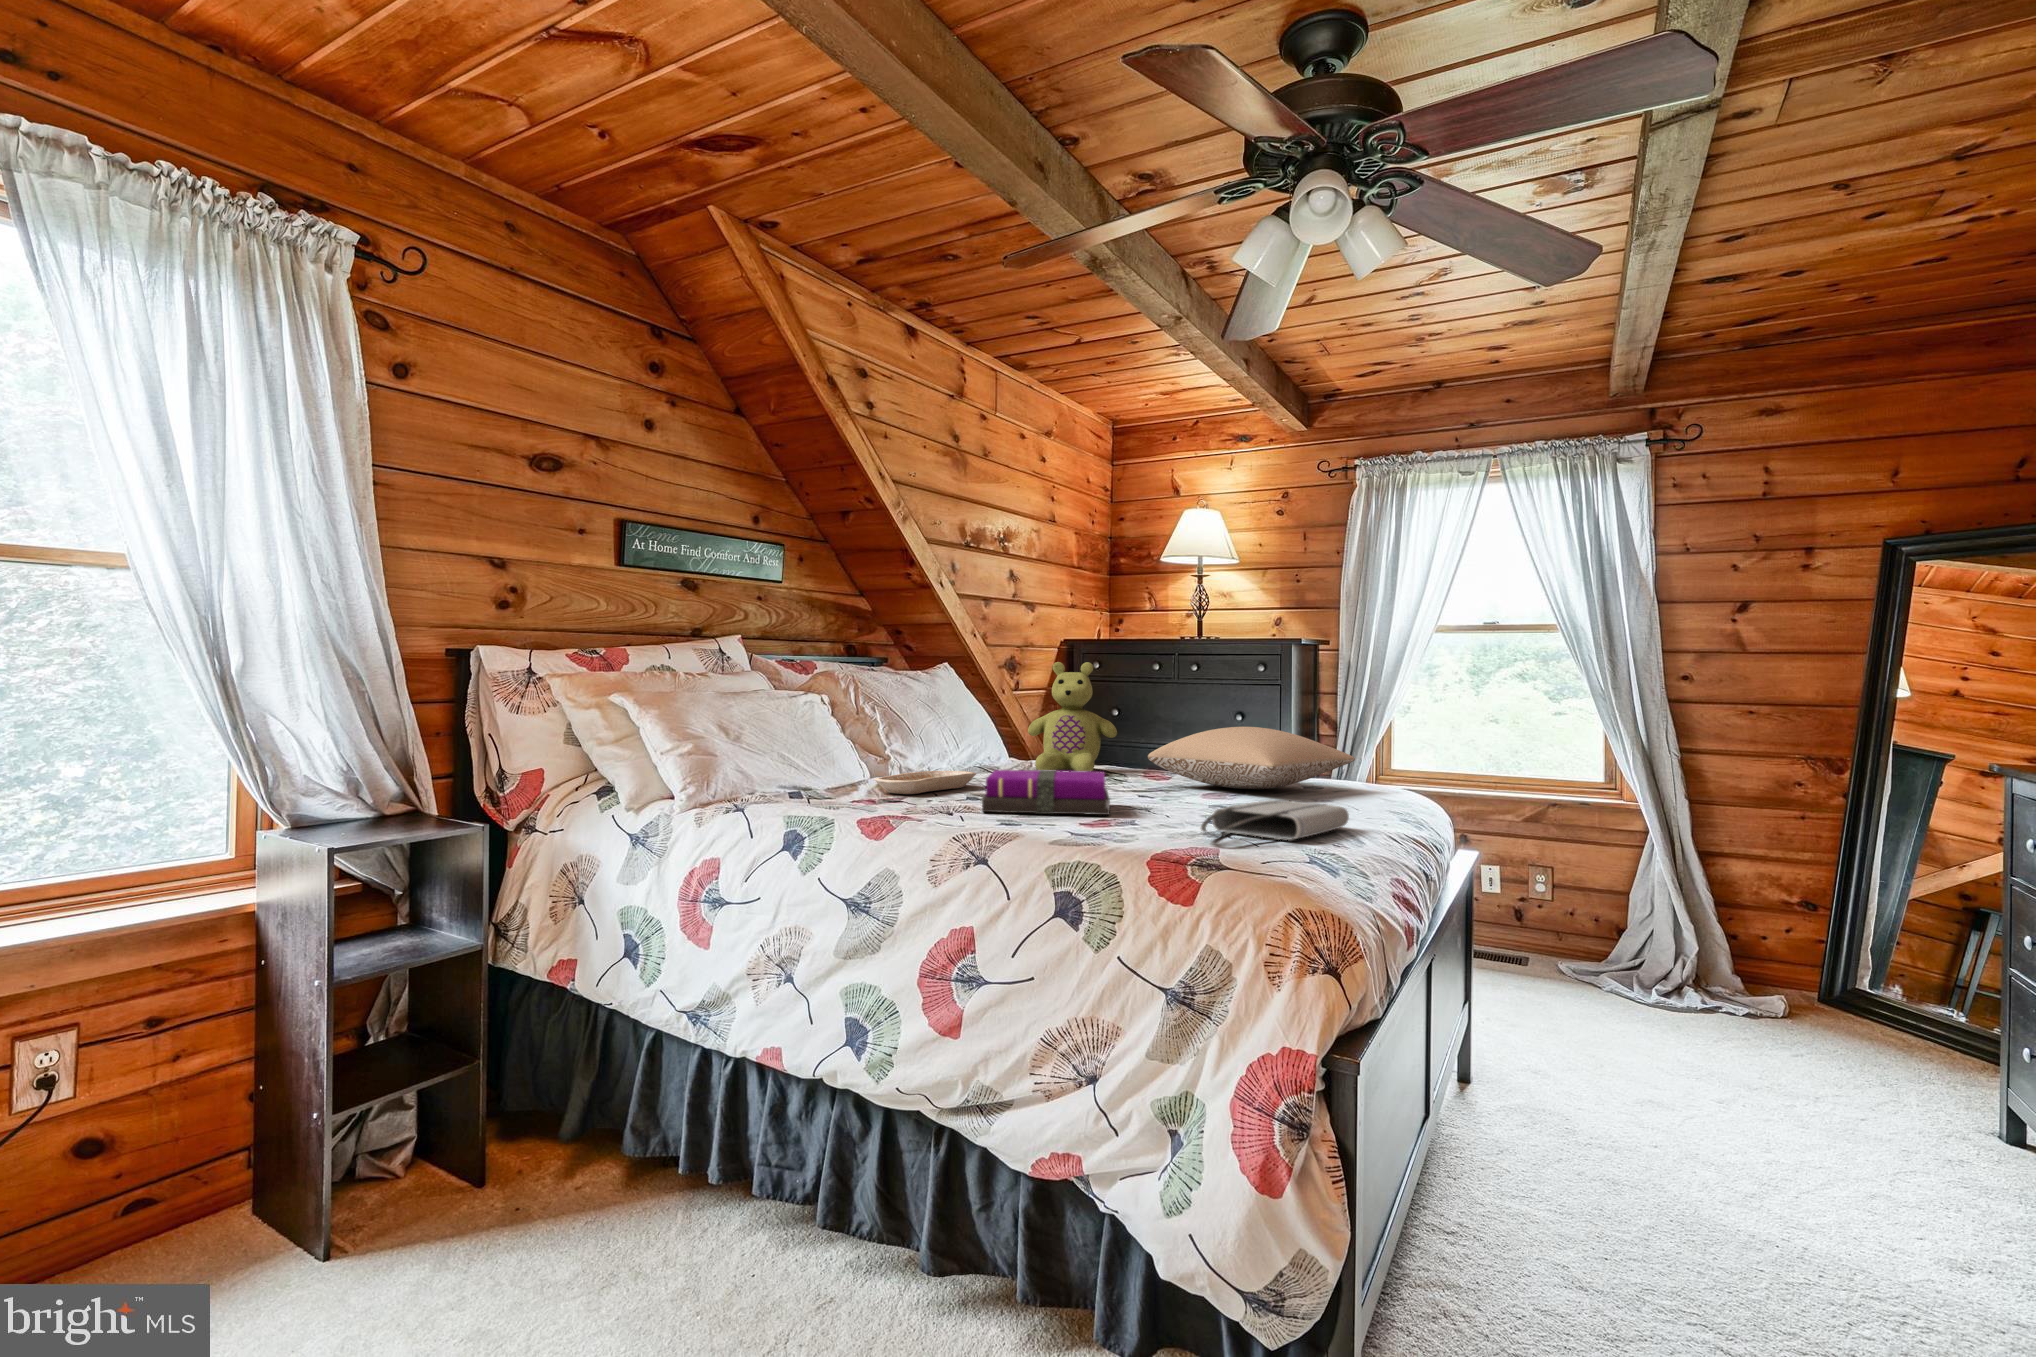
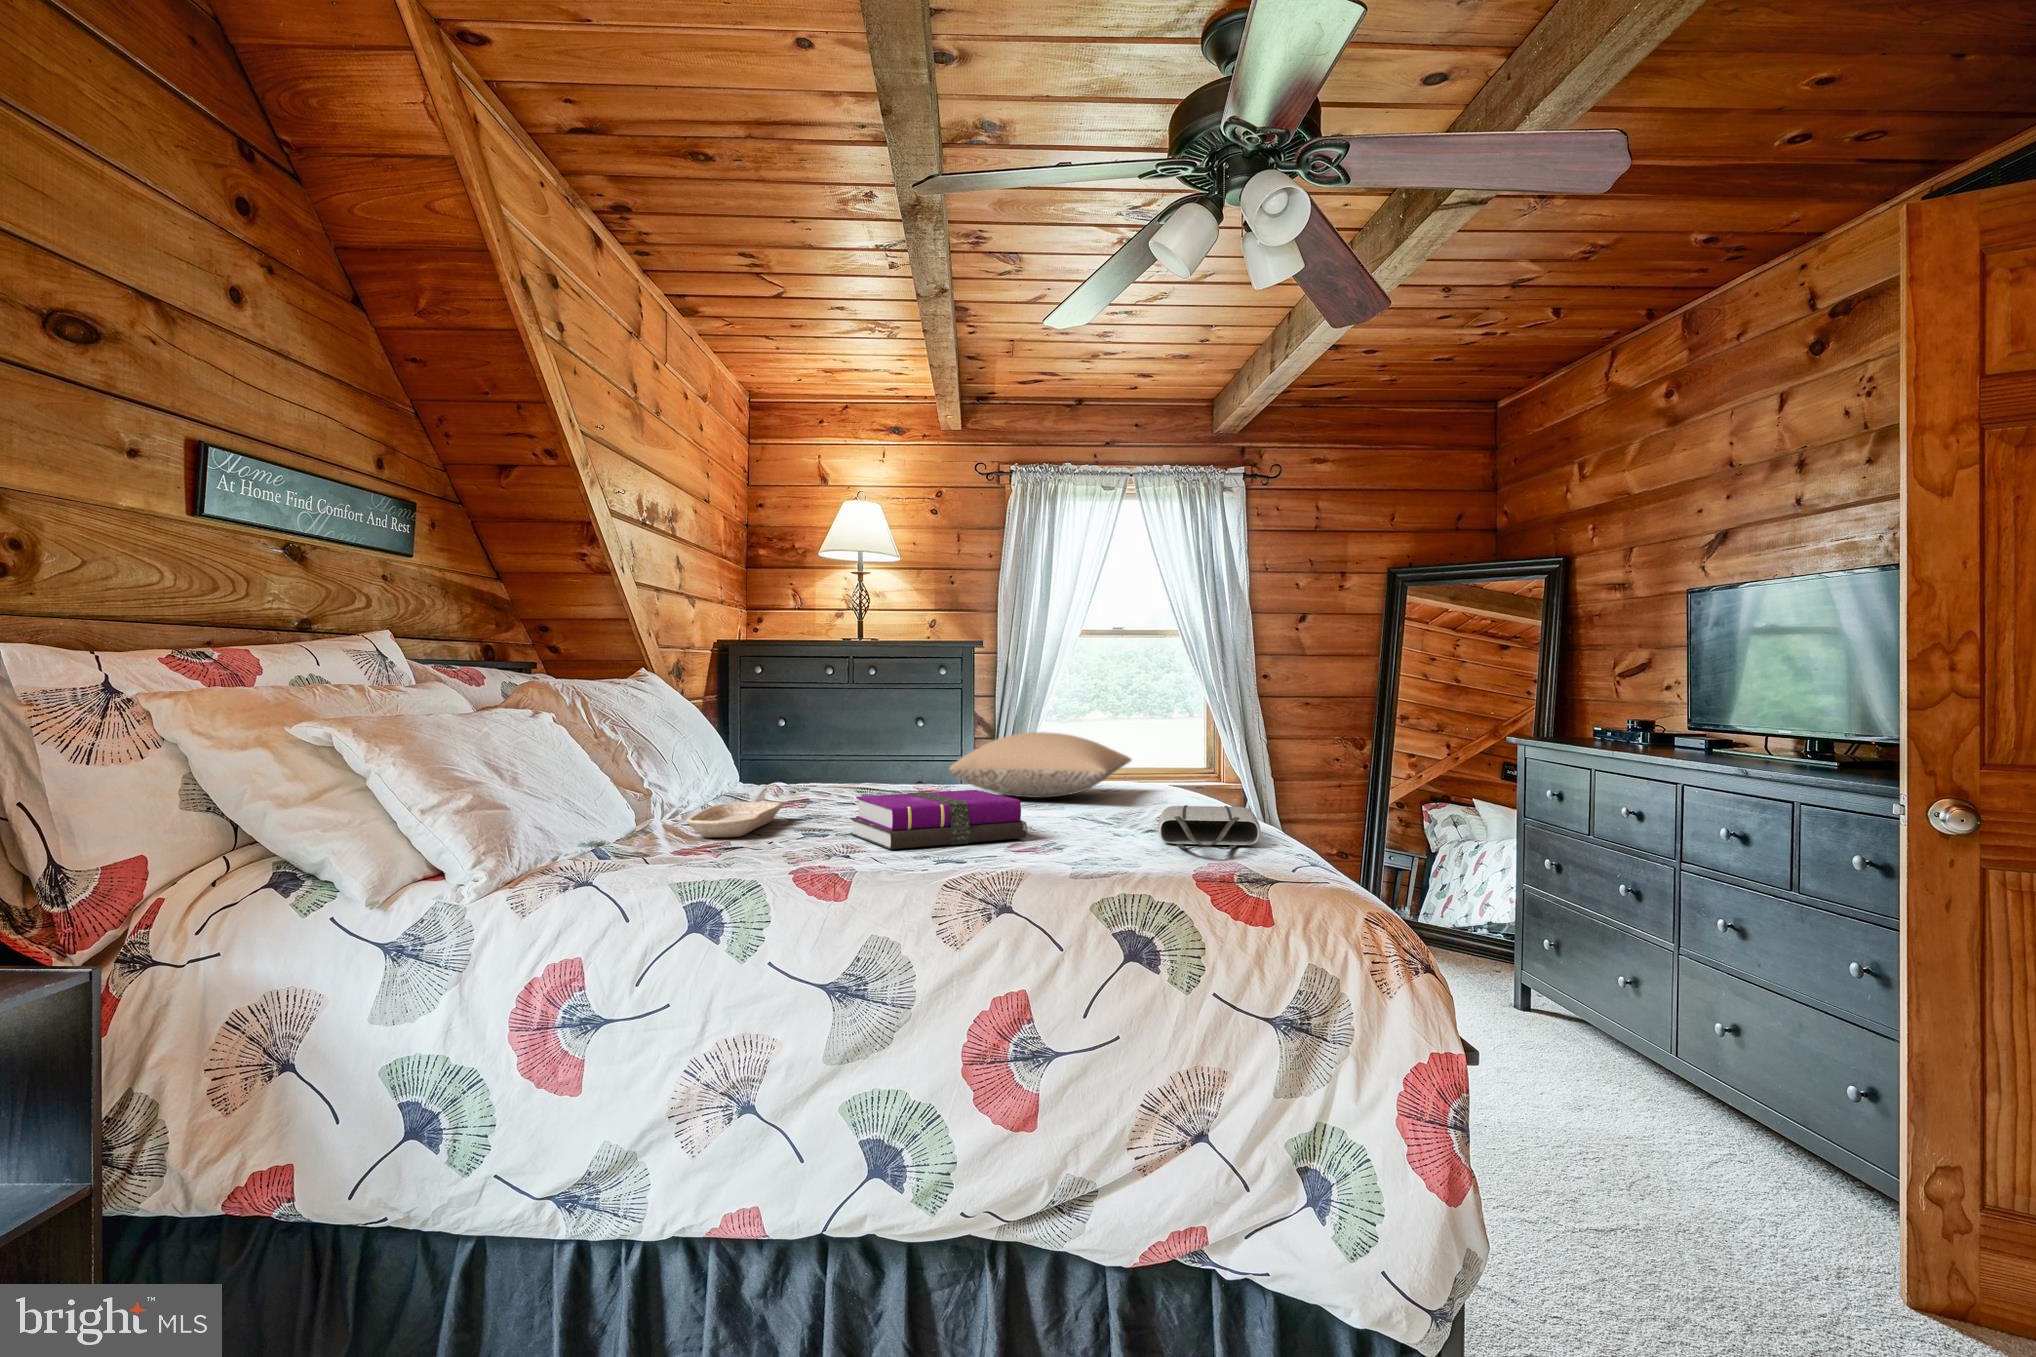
stuffed bear: present [1028,662,1117,771] -> none [764,666,870,797]

